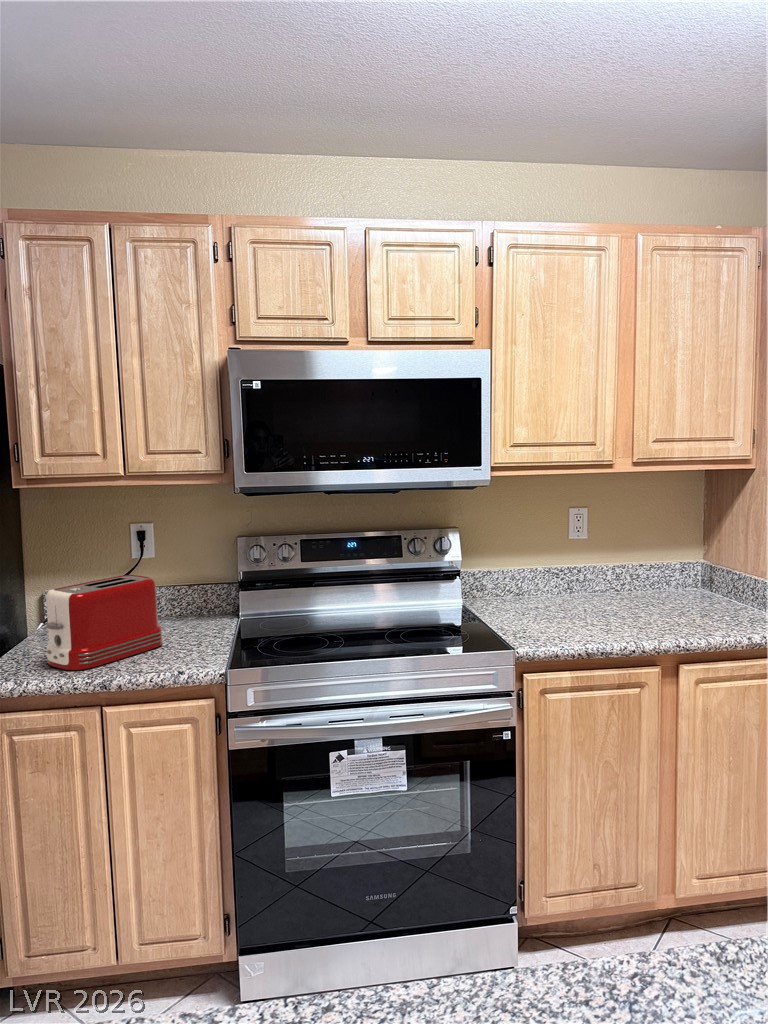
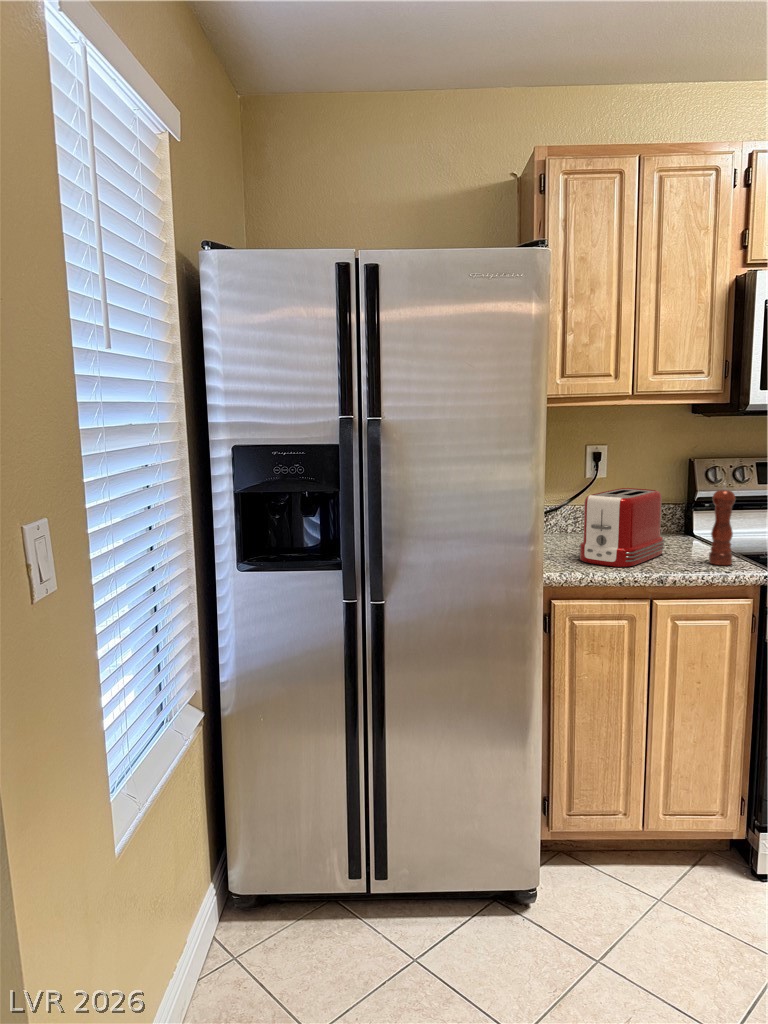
pepper mill: none [179,573,206,662] -> present [709,484,735,565]

